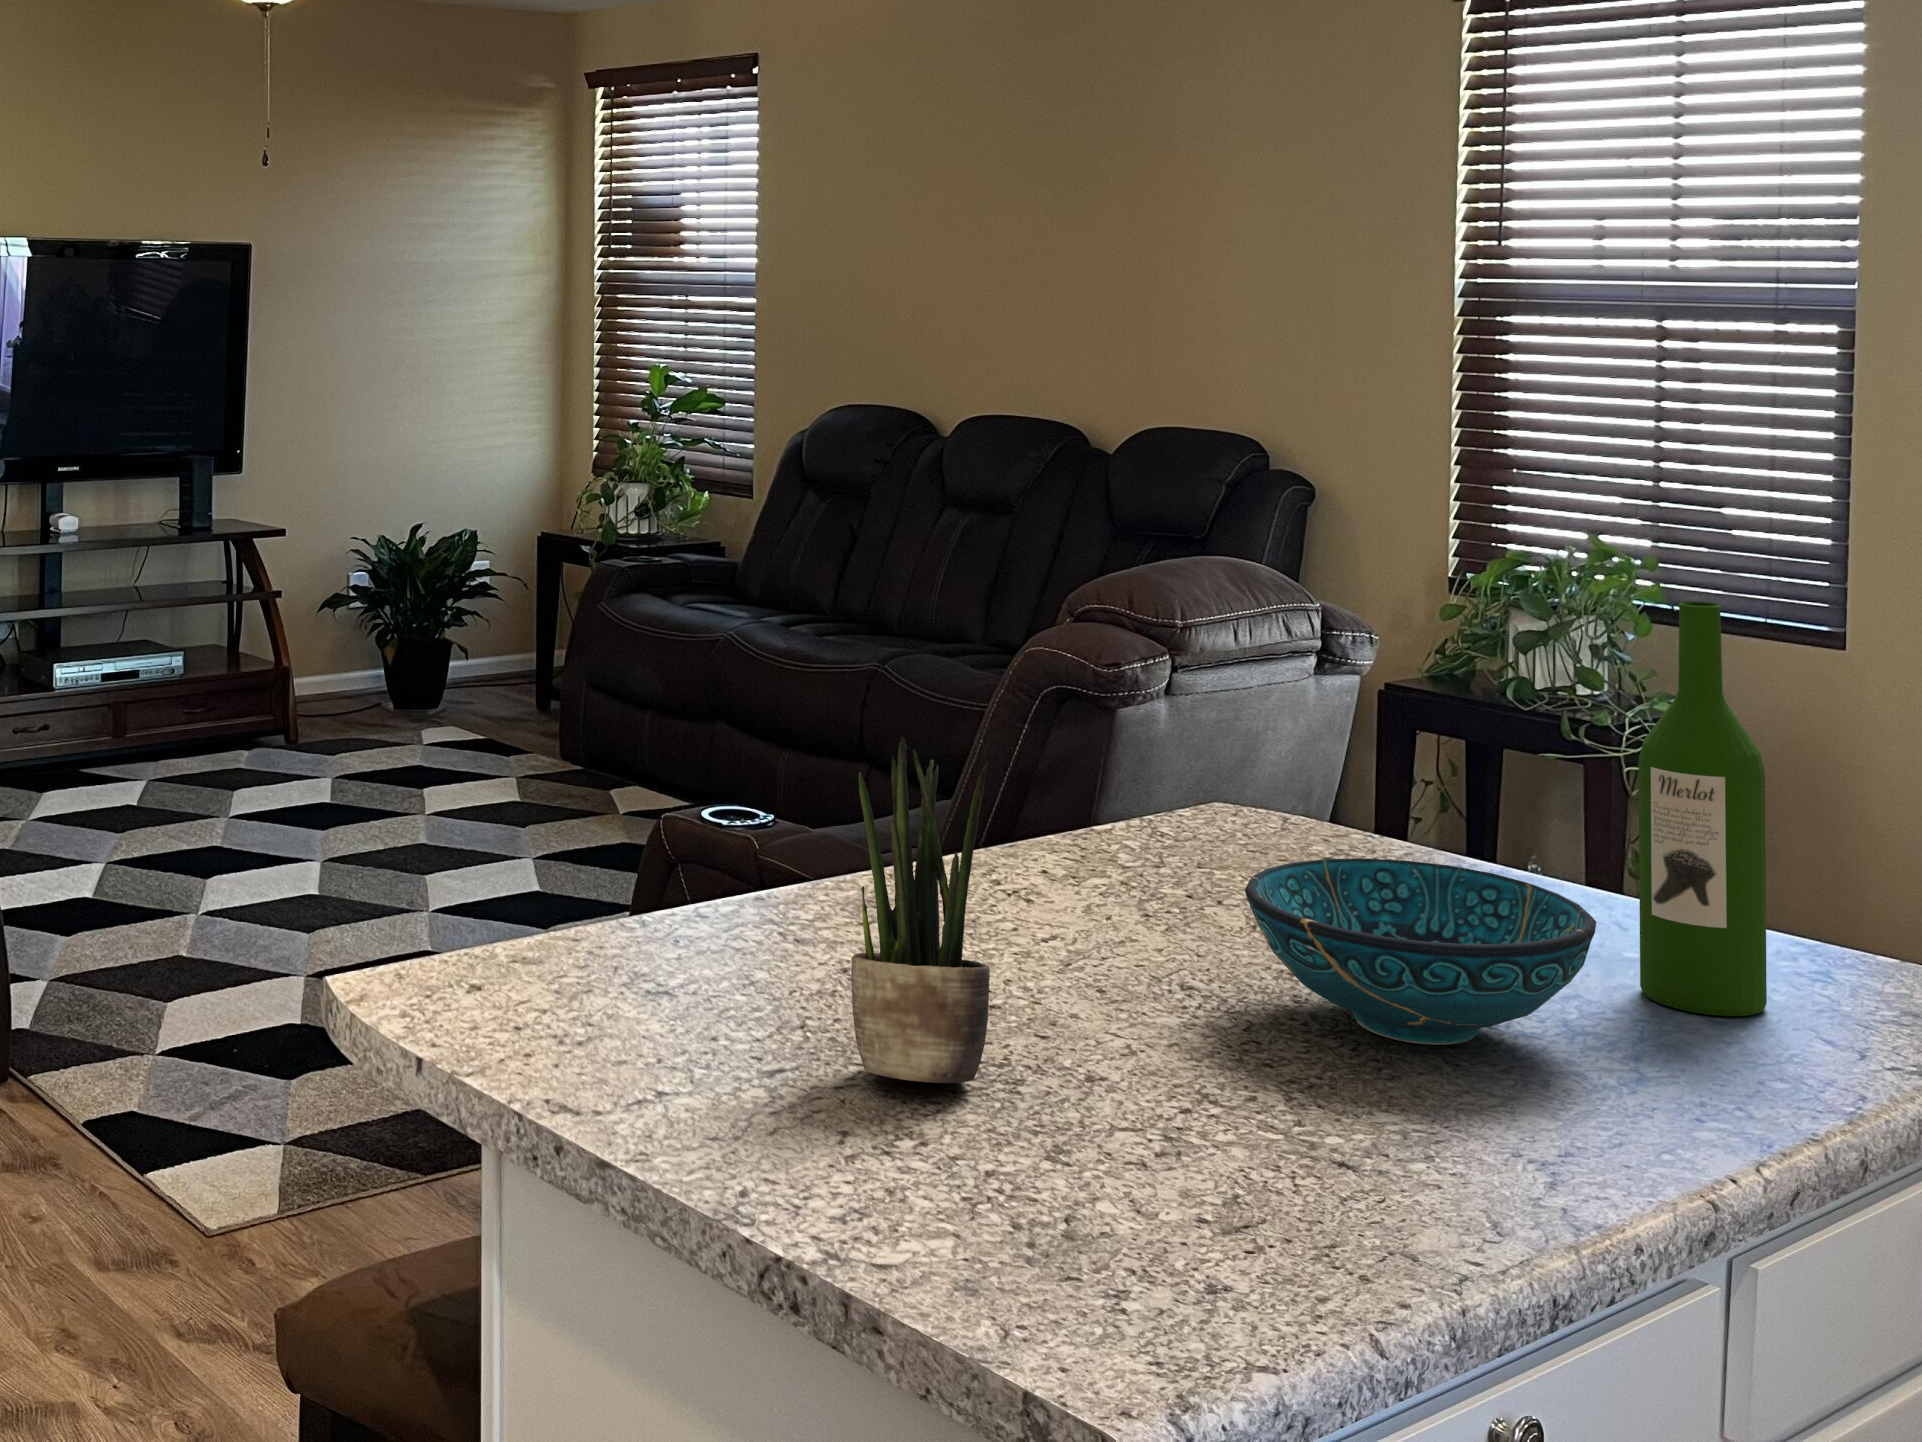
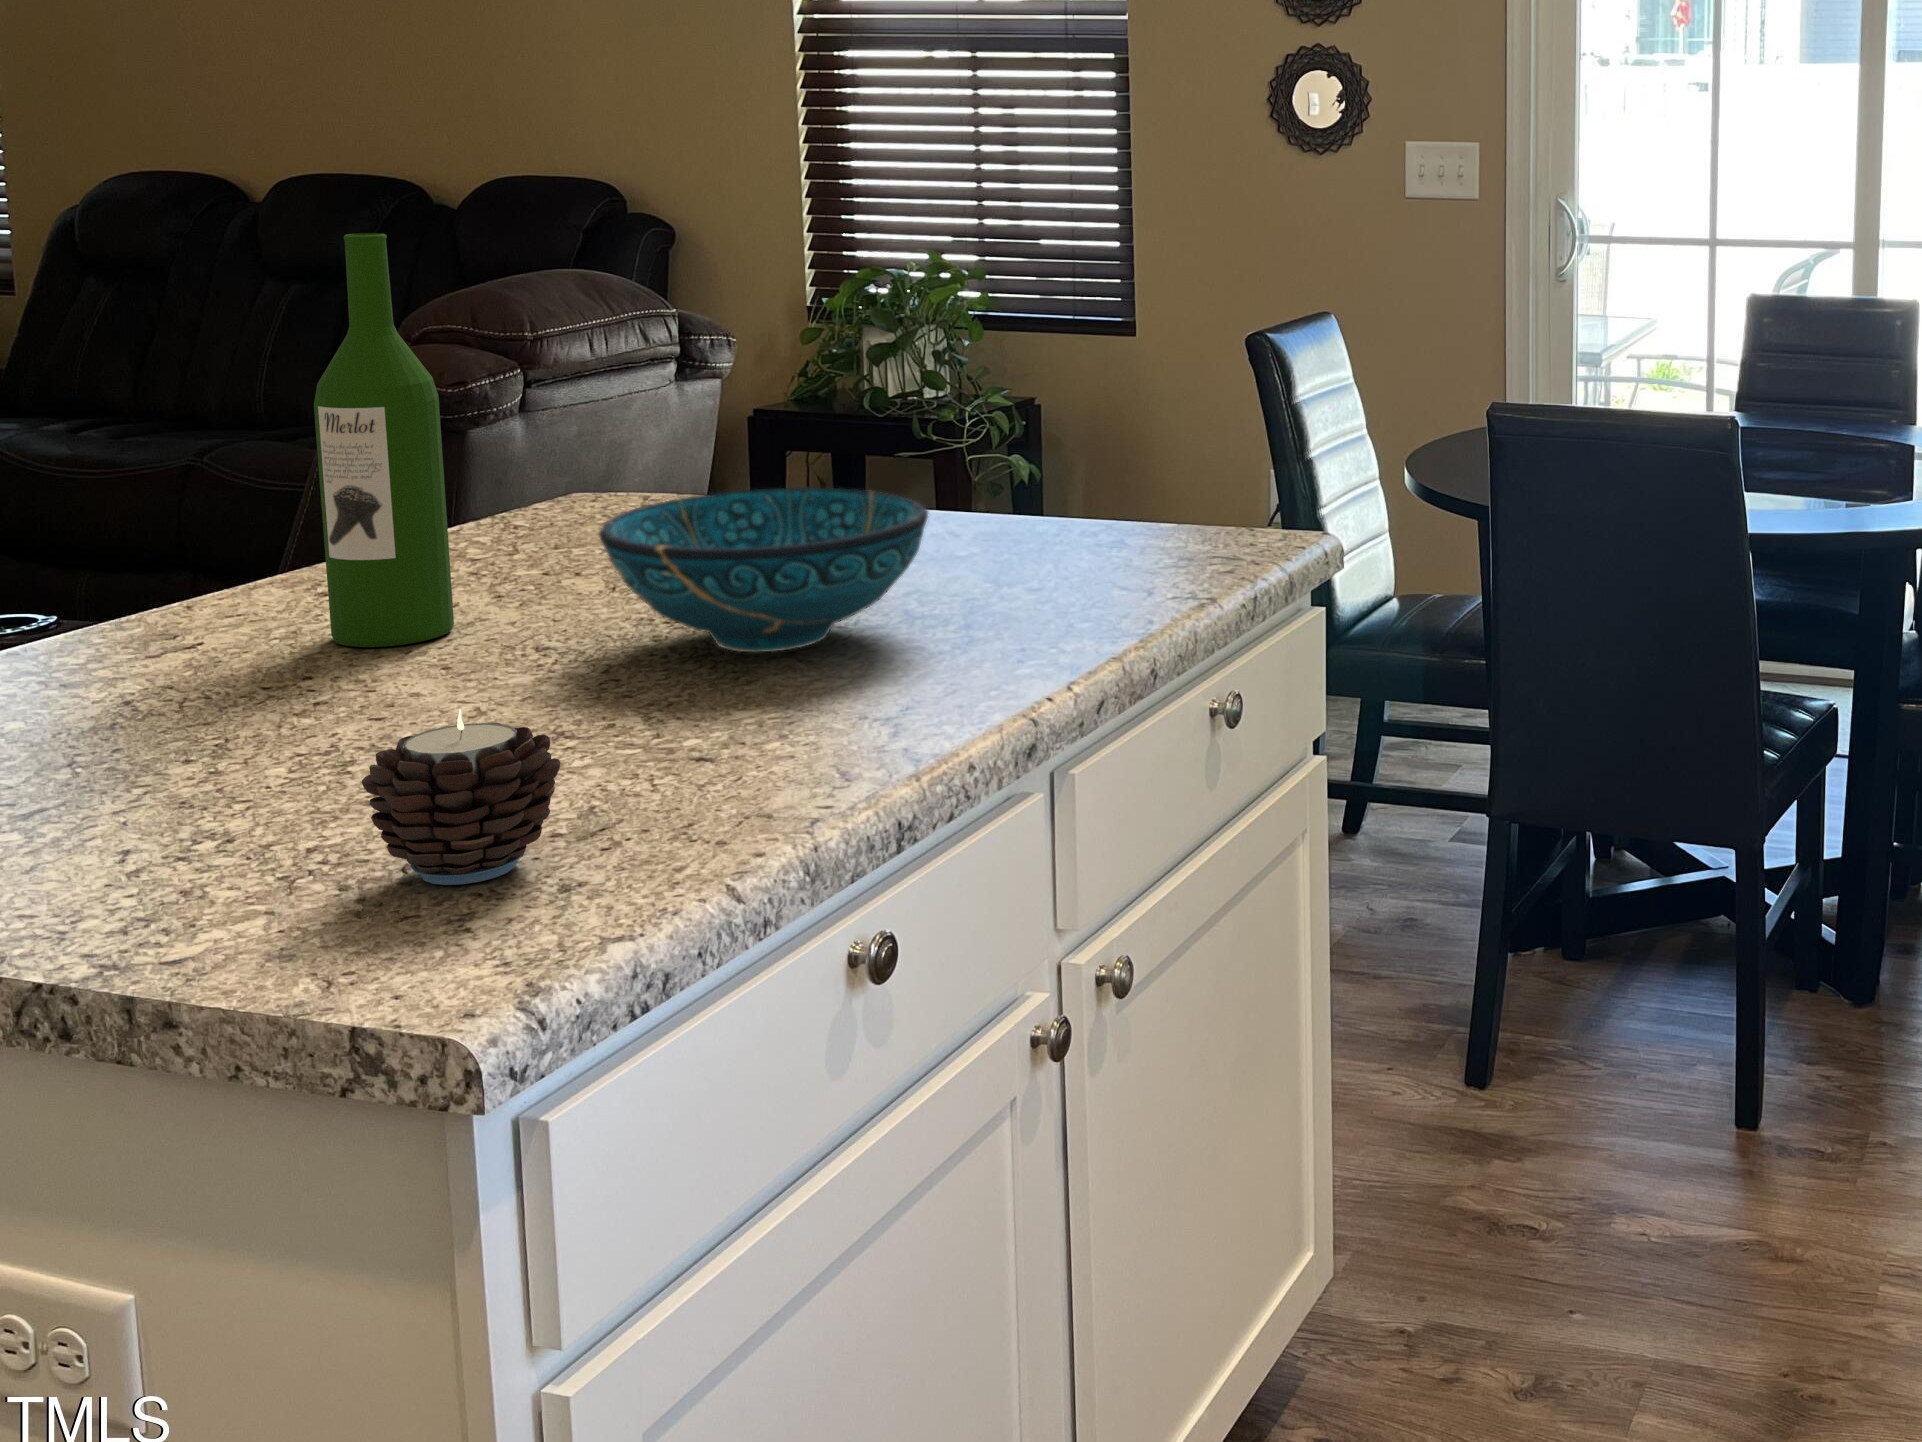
wine bottle: present [1638,602,1767,1016] -> present [314,233,454,647]
potted plant: present [851,736,990,1083] -> none [114,392,305,786]
candle: none [1035,1085,1209,1256] -> present [362,709,560,885]

